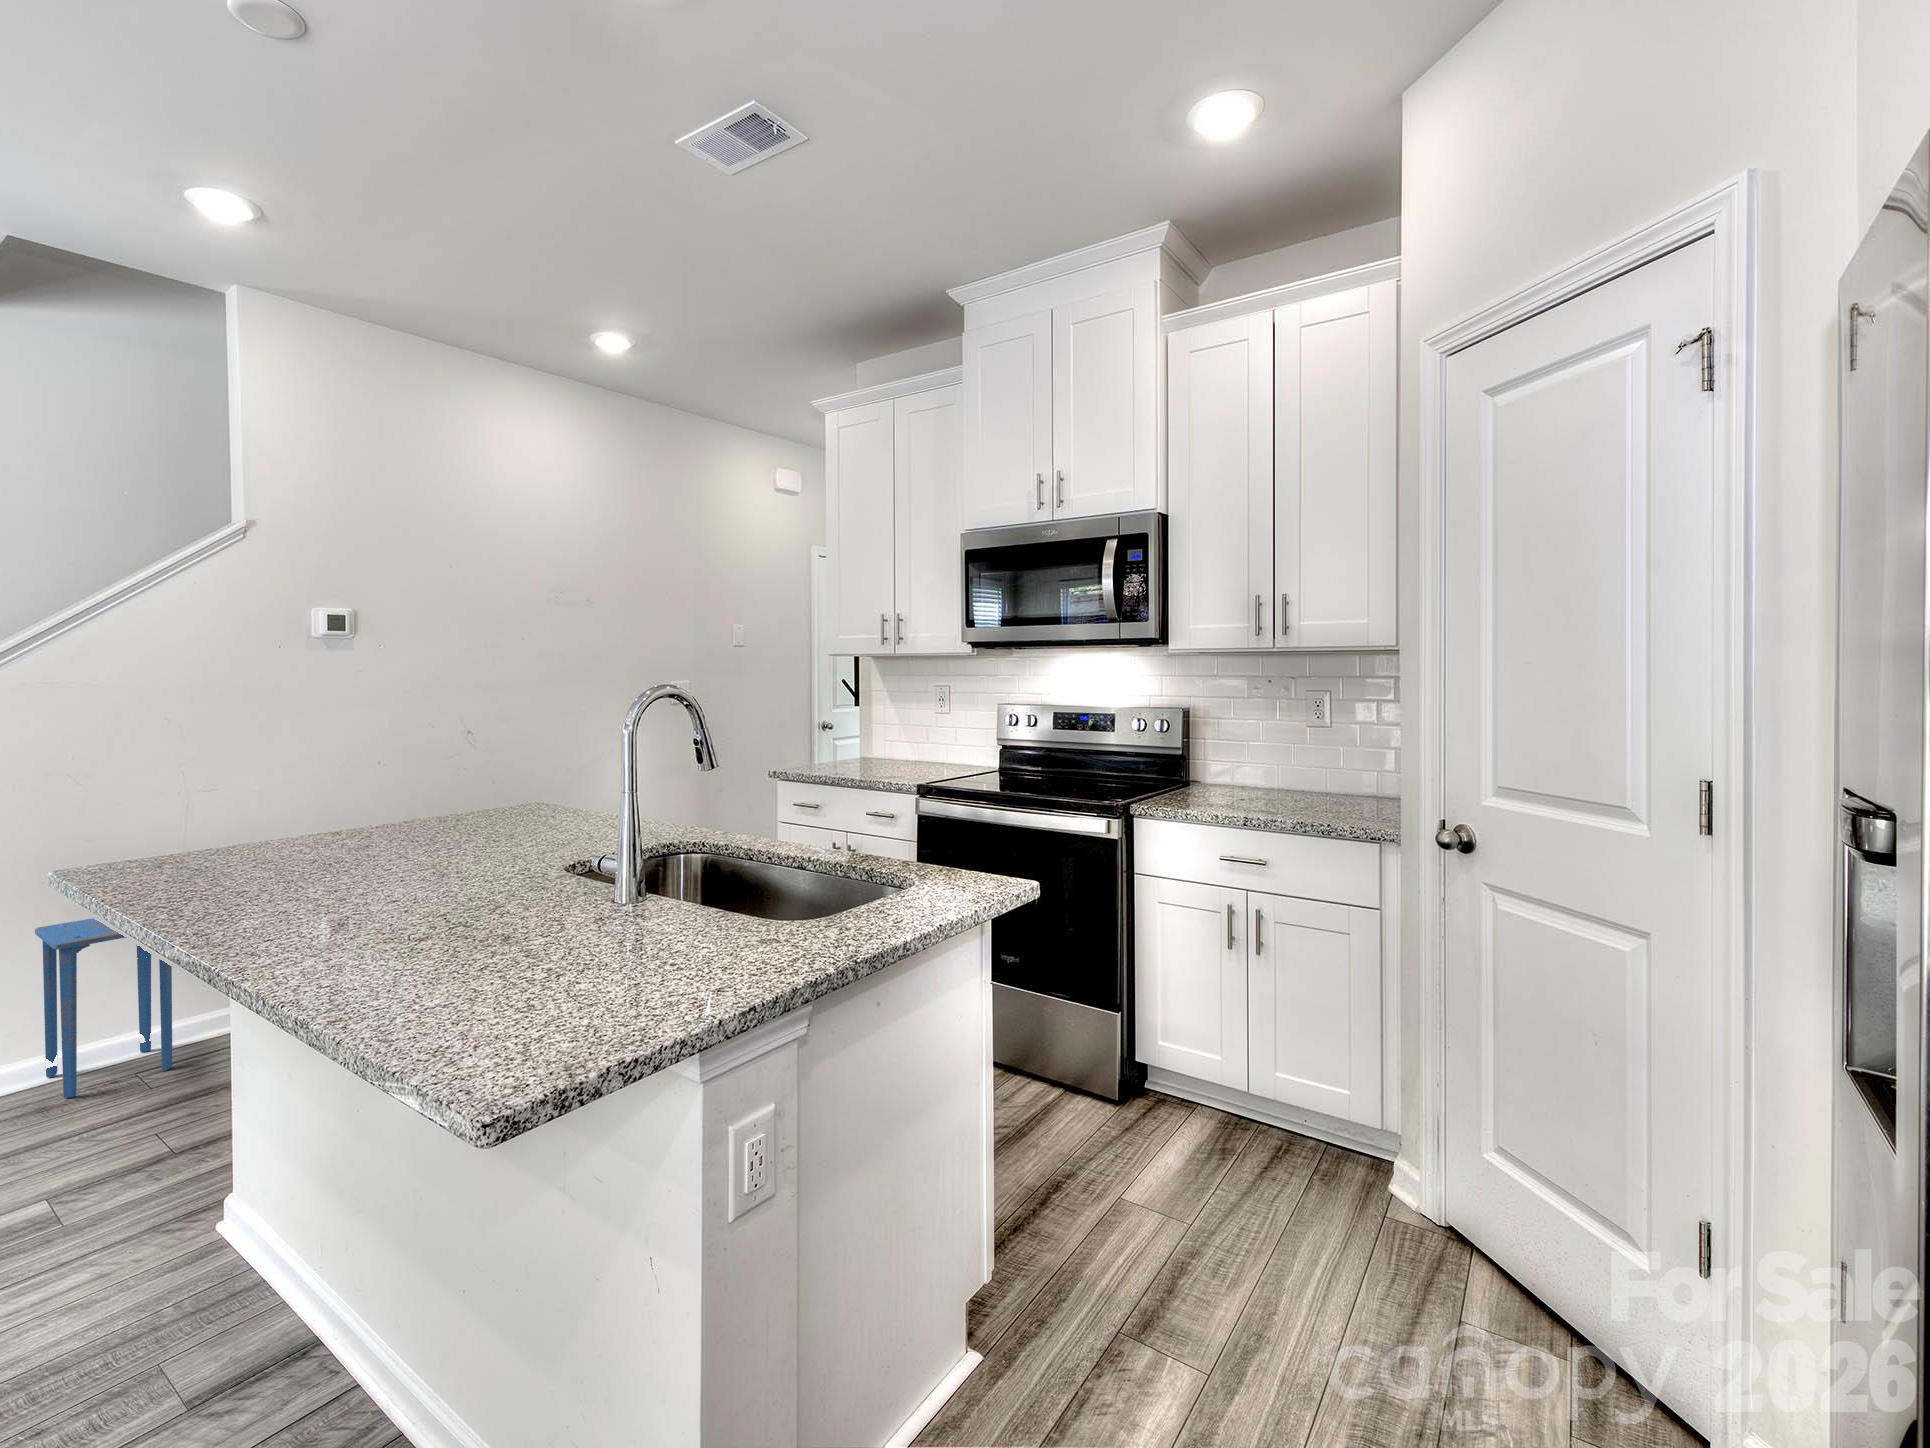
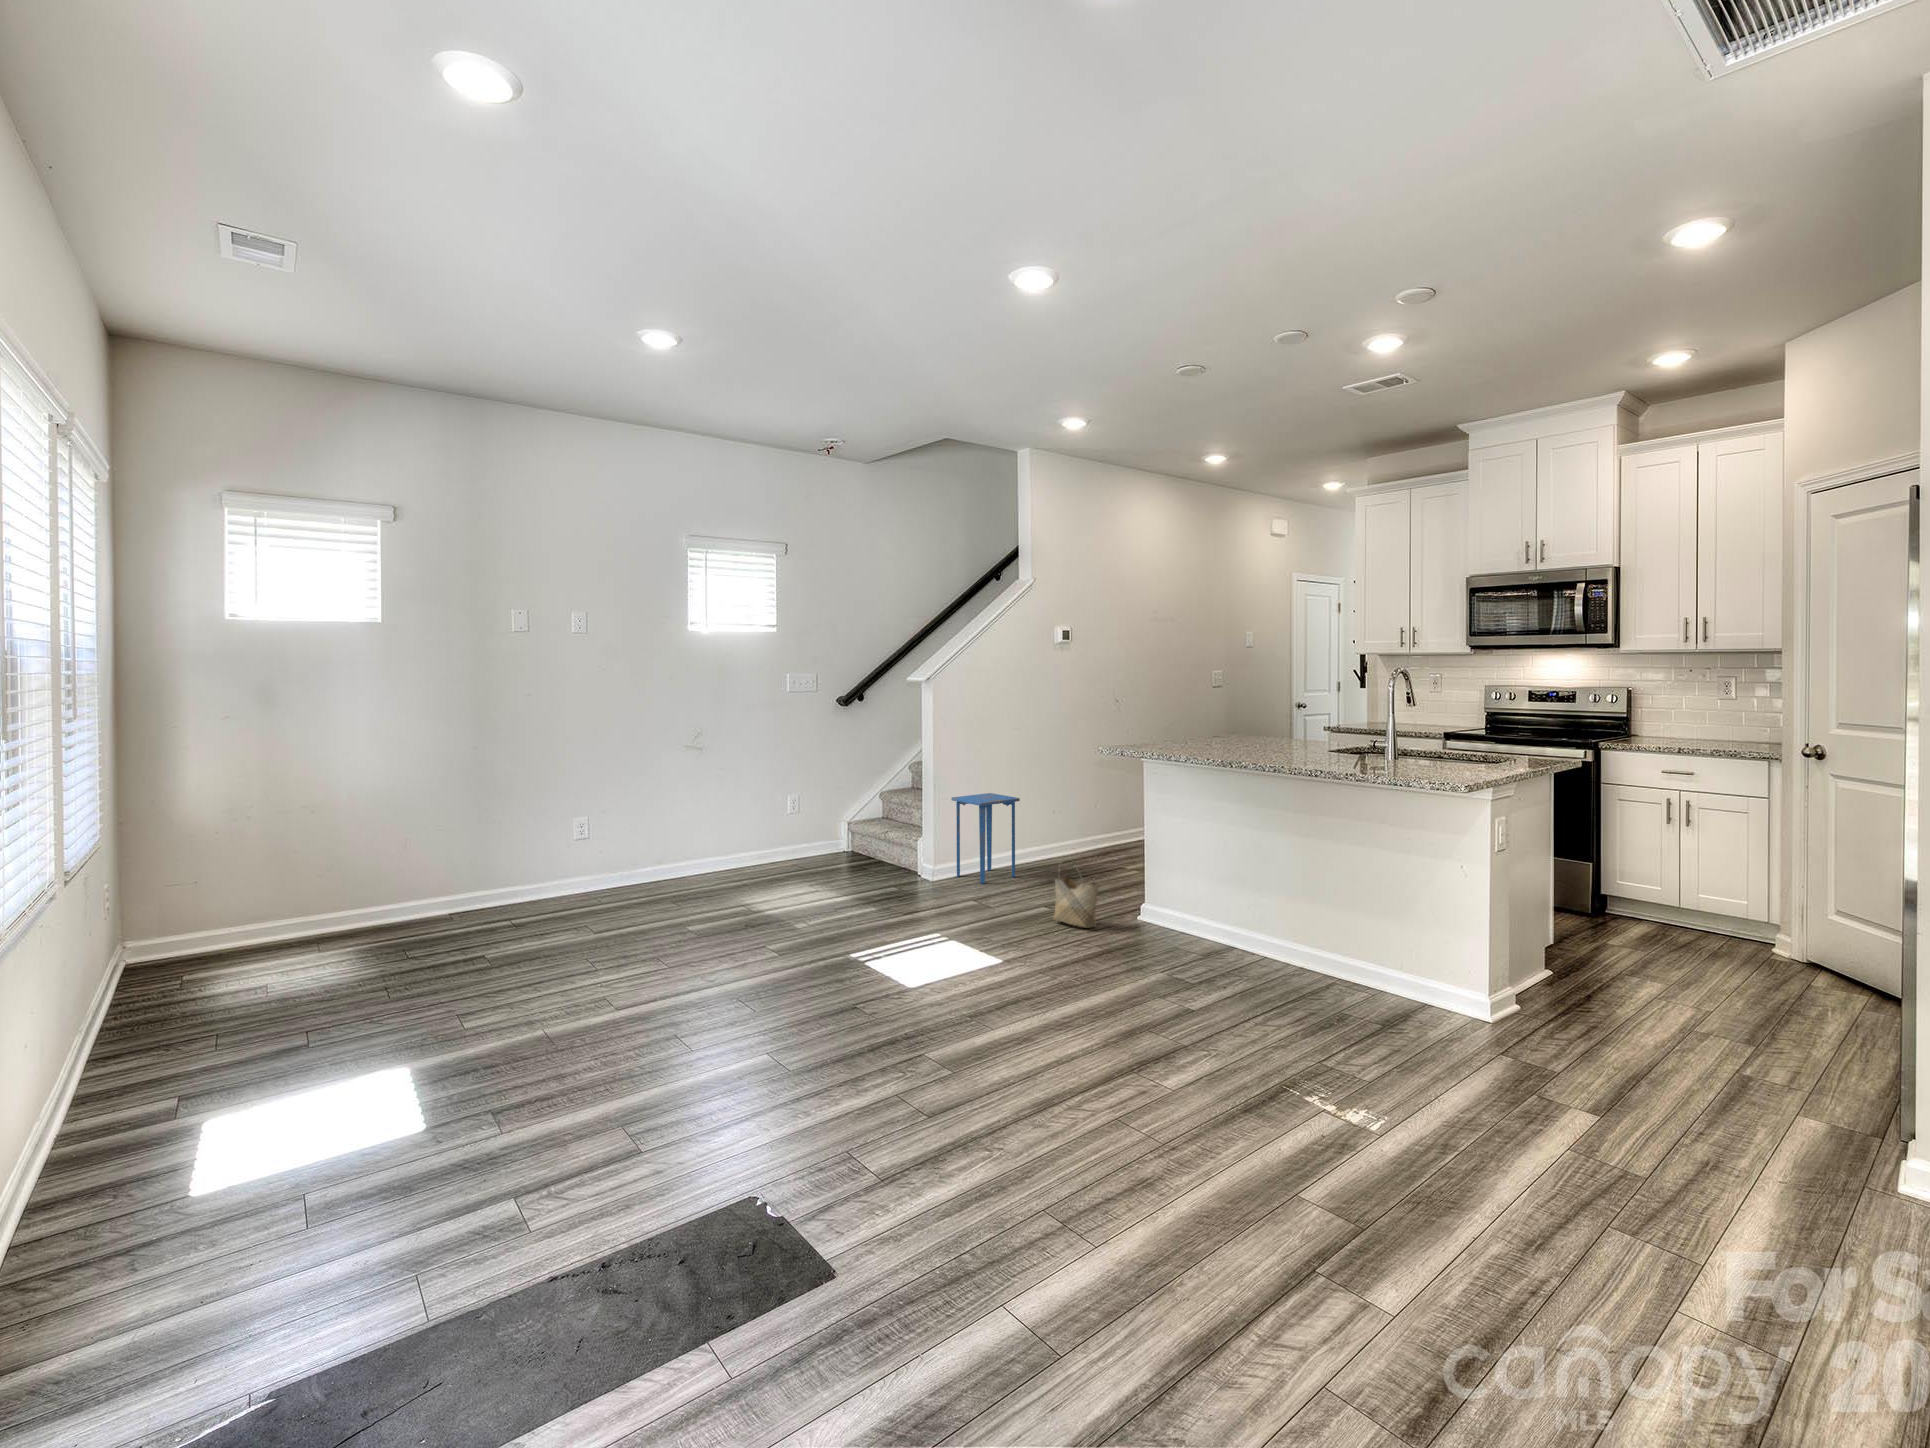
woven basket: none [28,1086,125,1264] -> present [1053,861,1099,928]

